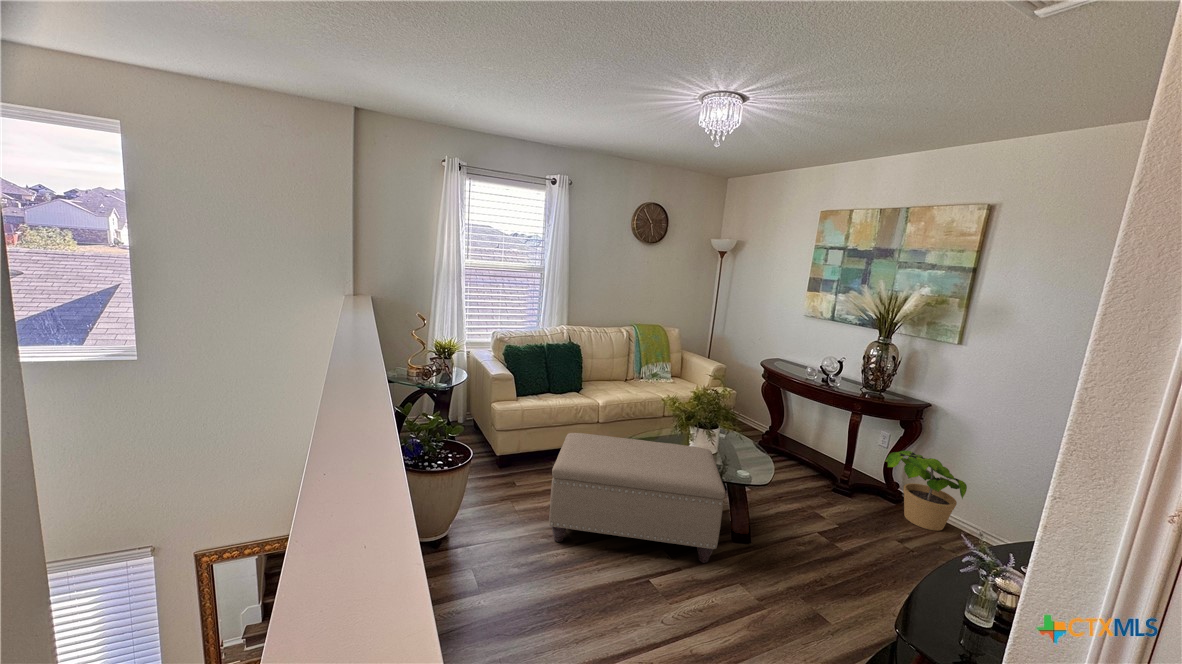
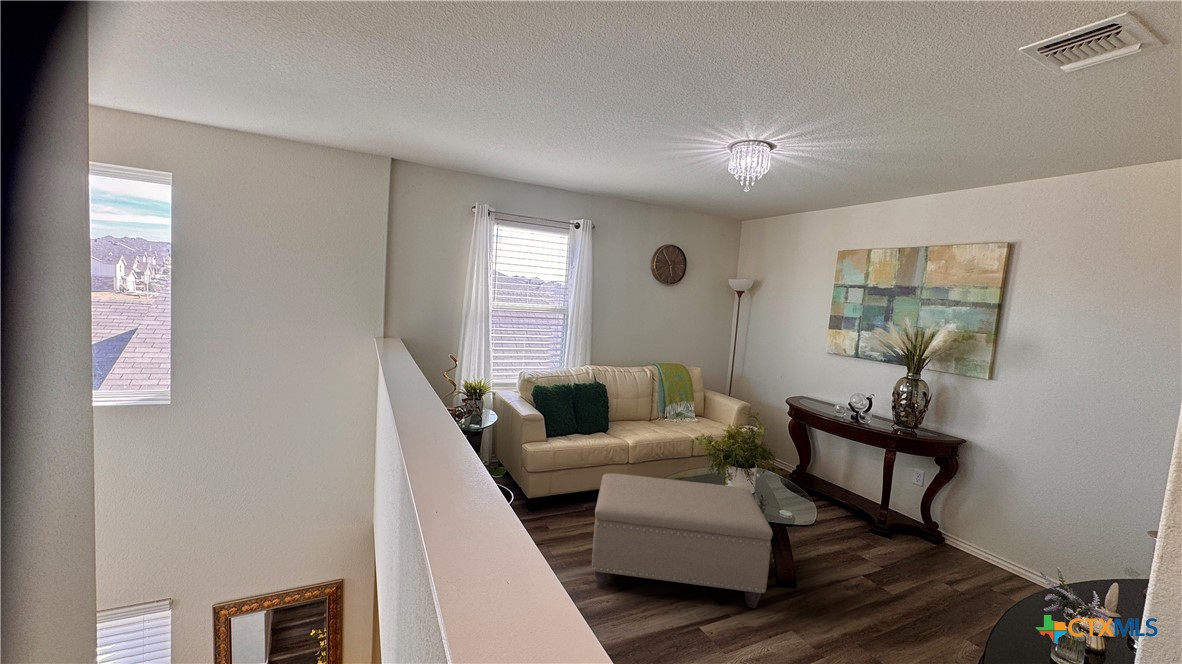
potted plant: present [885,451,967,531] -> none [923,488,1011,572]

